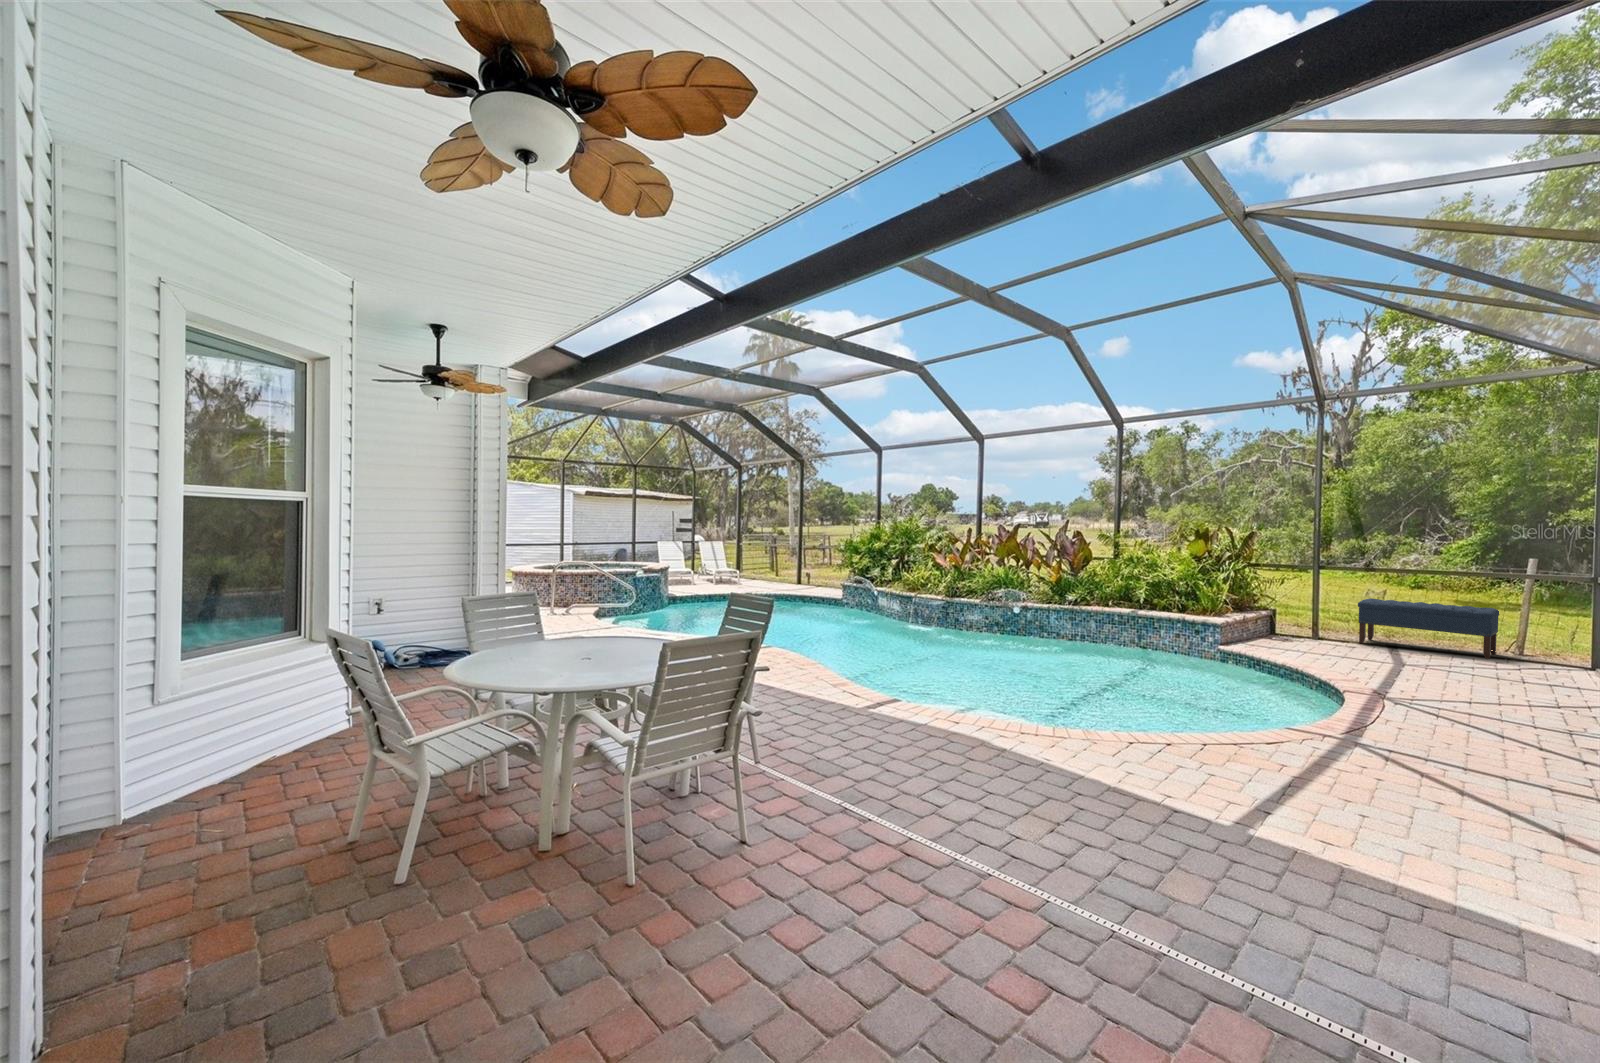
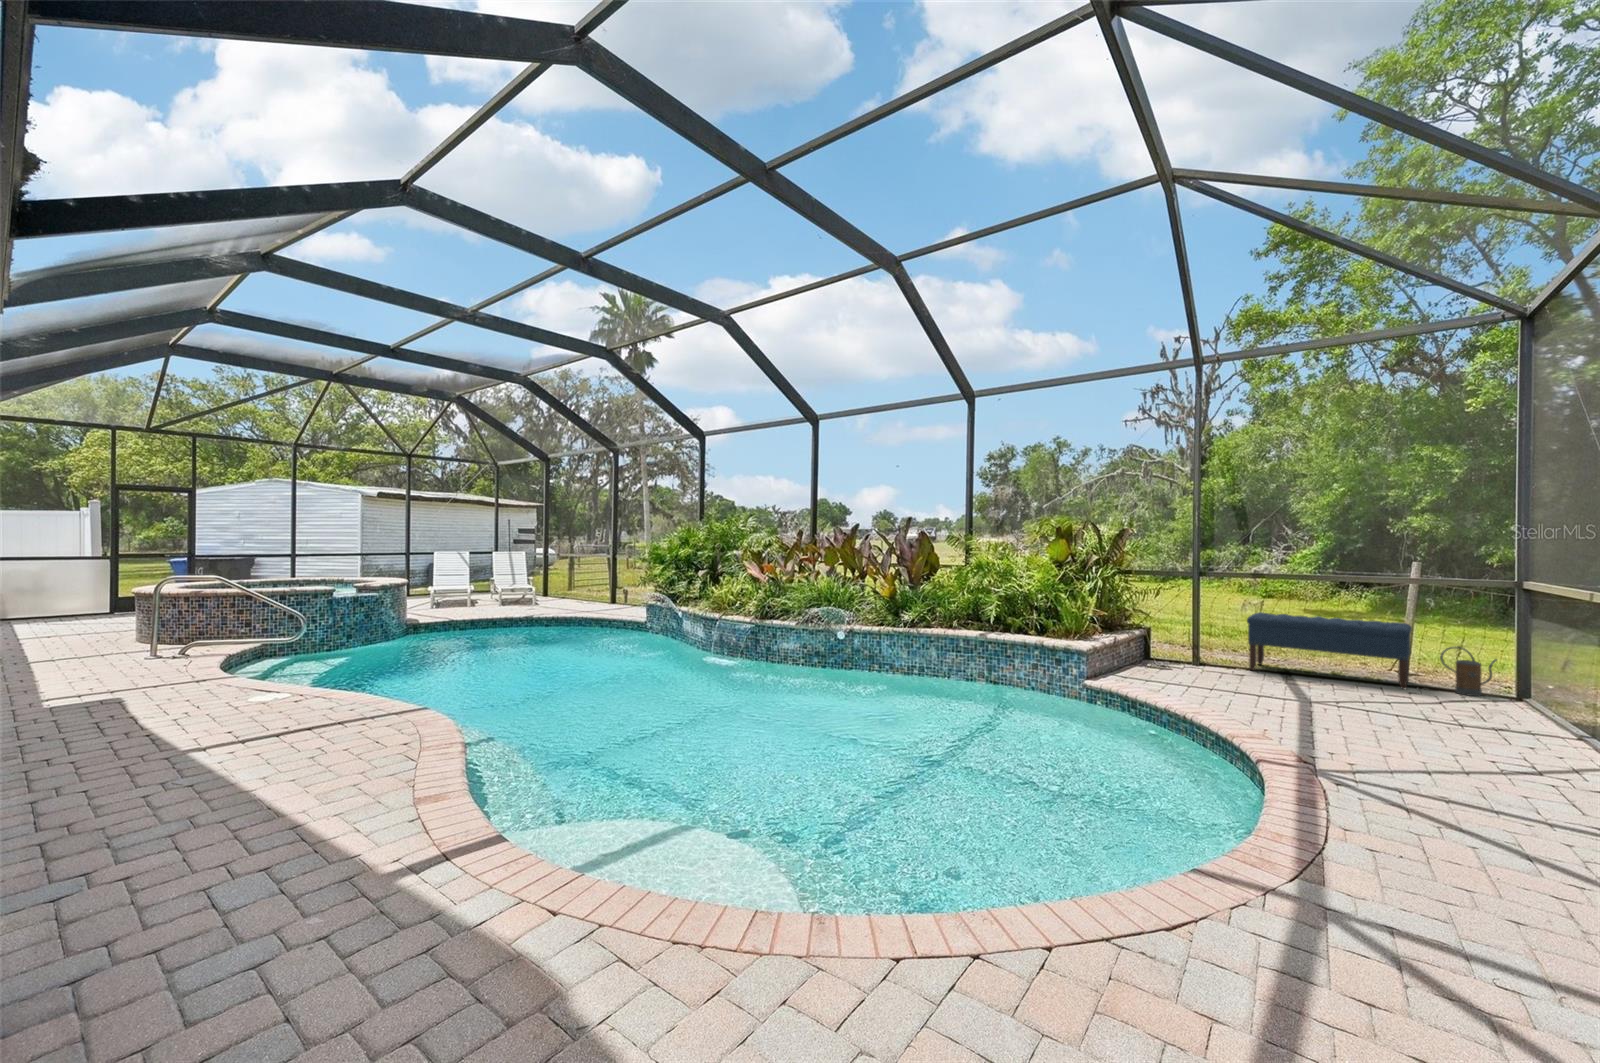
watering can: none [1519,627,1568,665] -> present [1440,647,1497,696]

